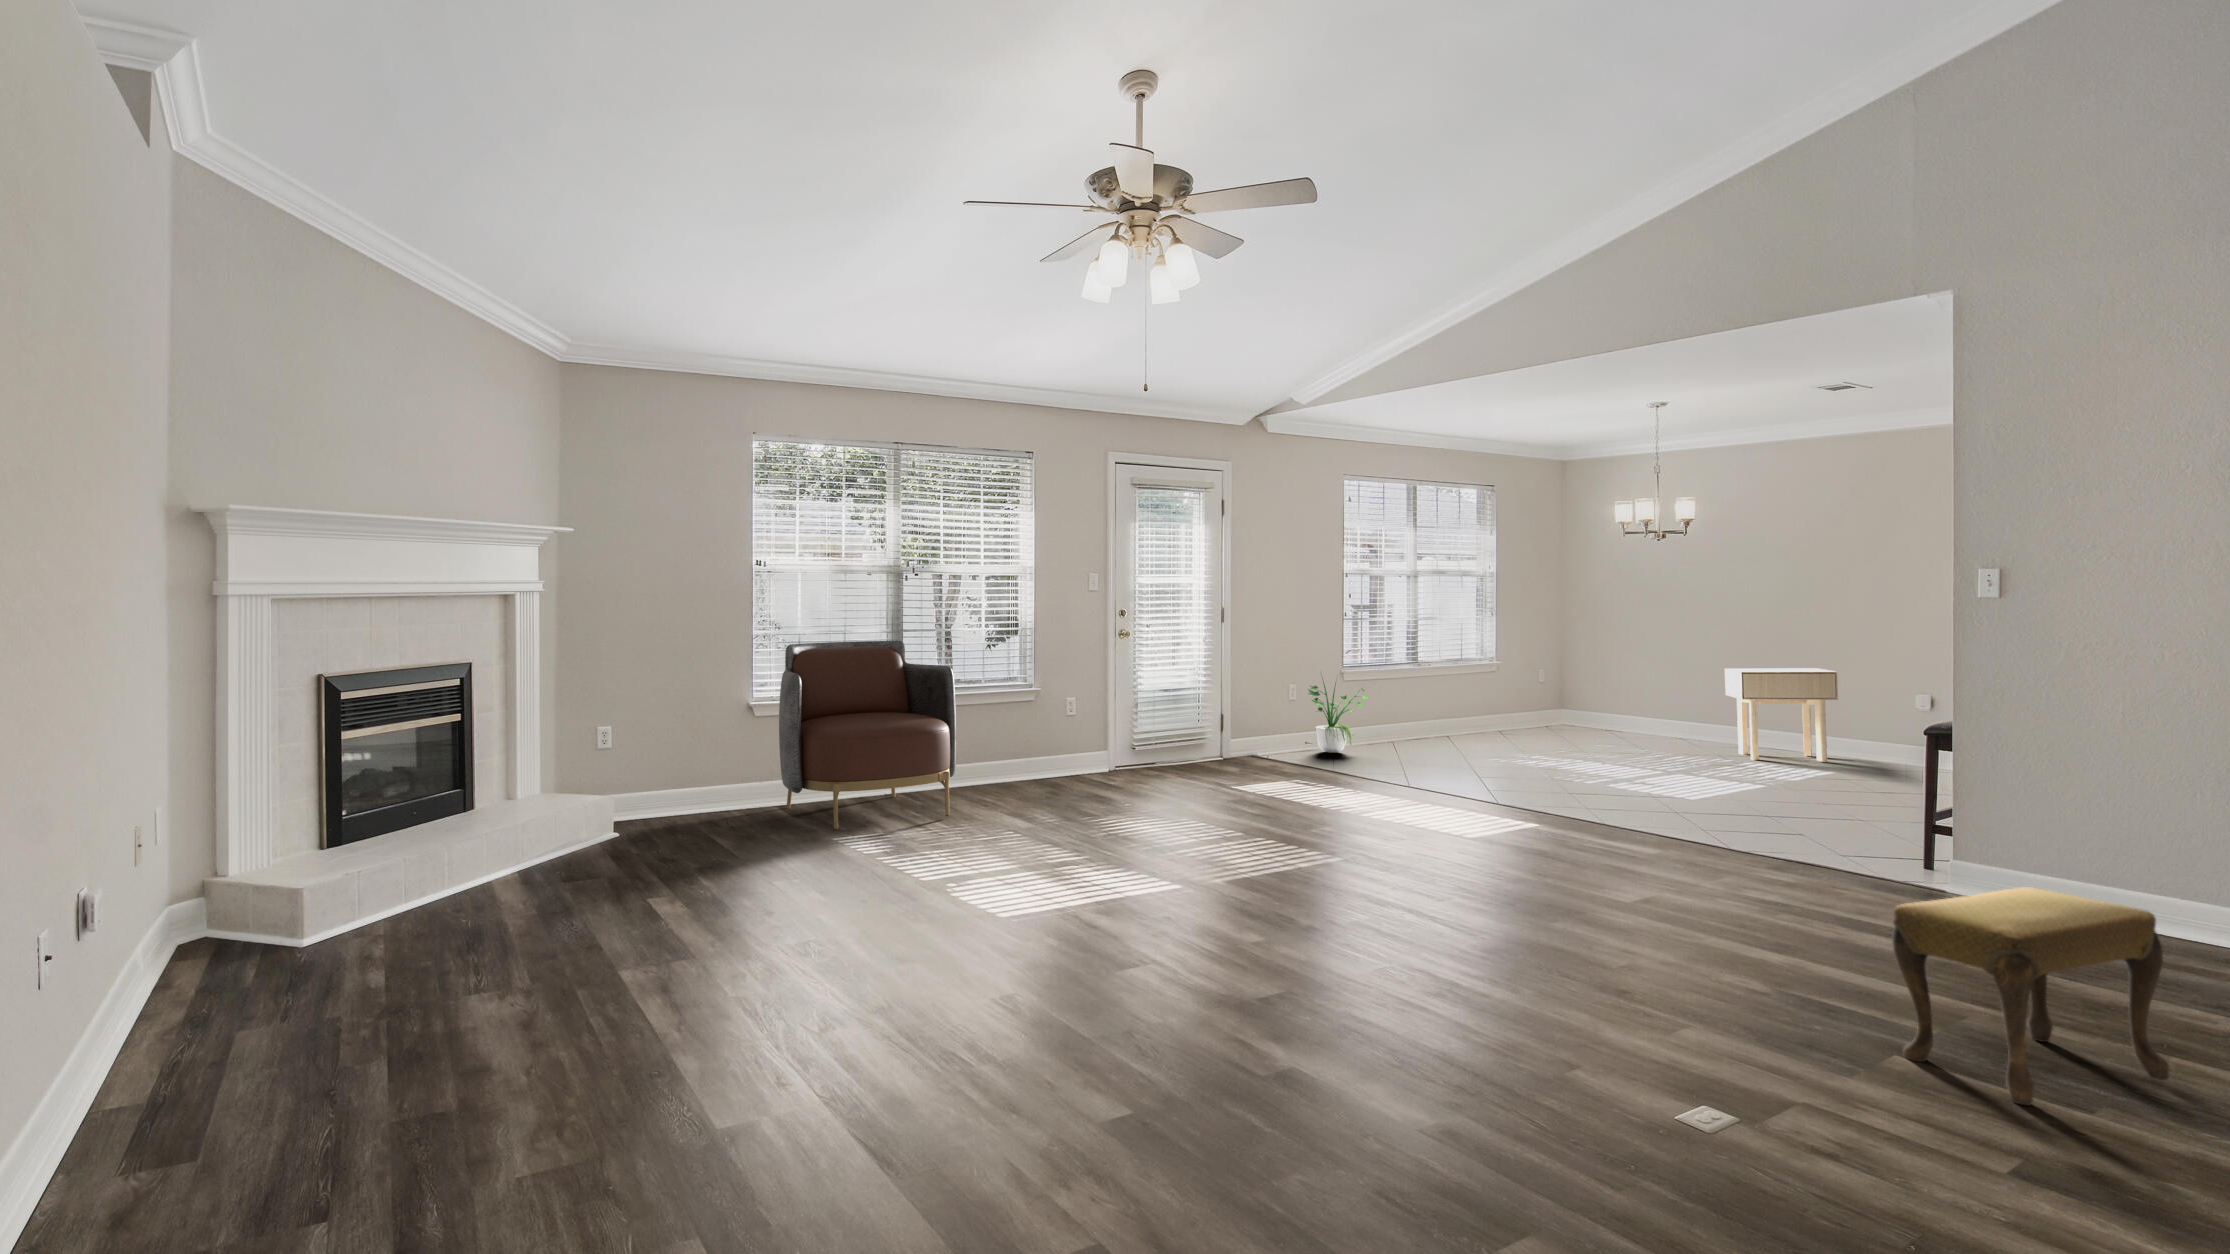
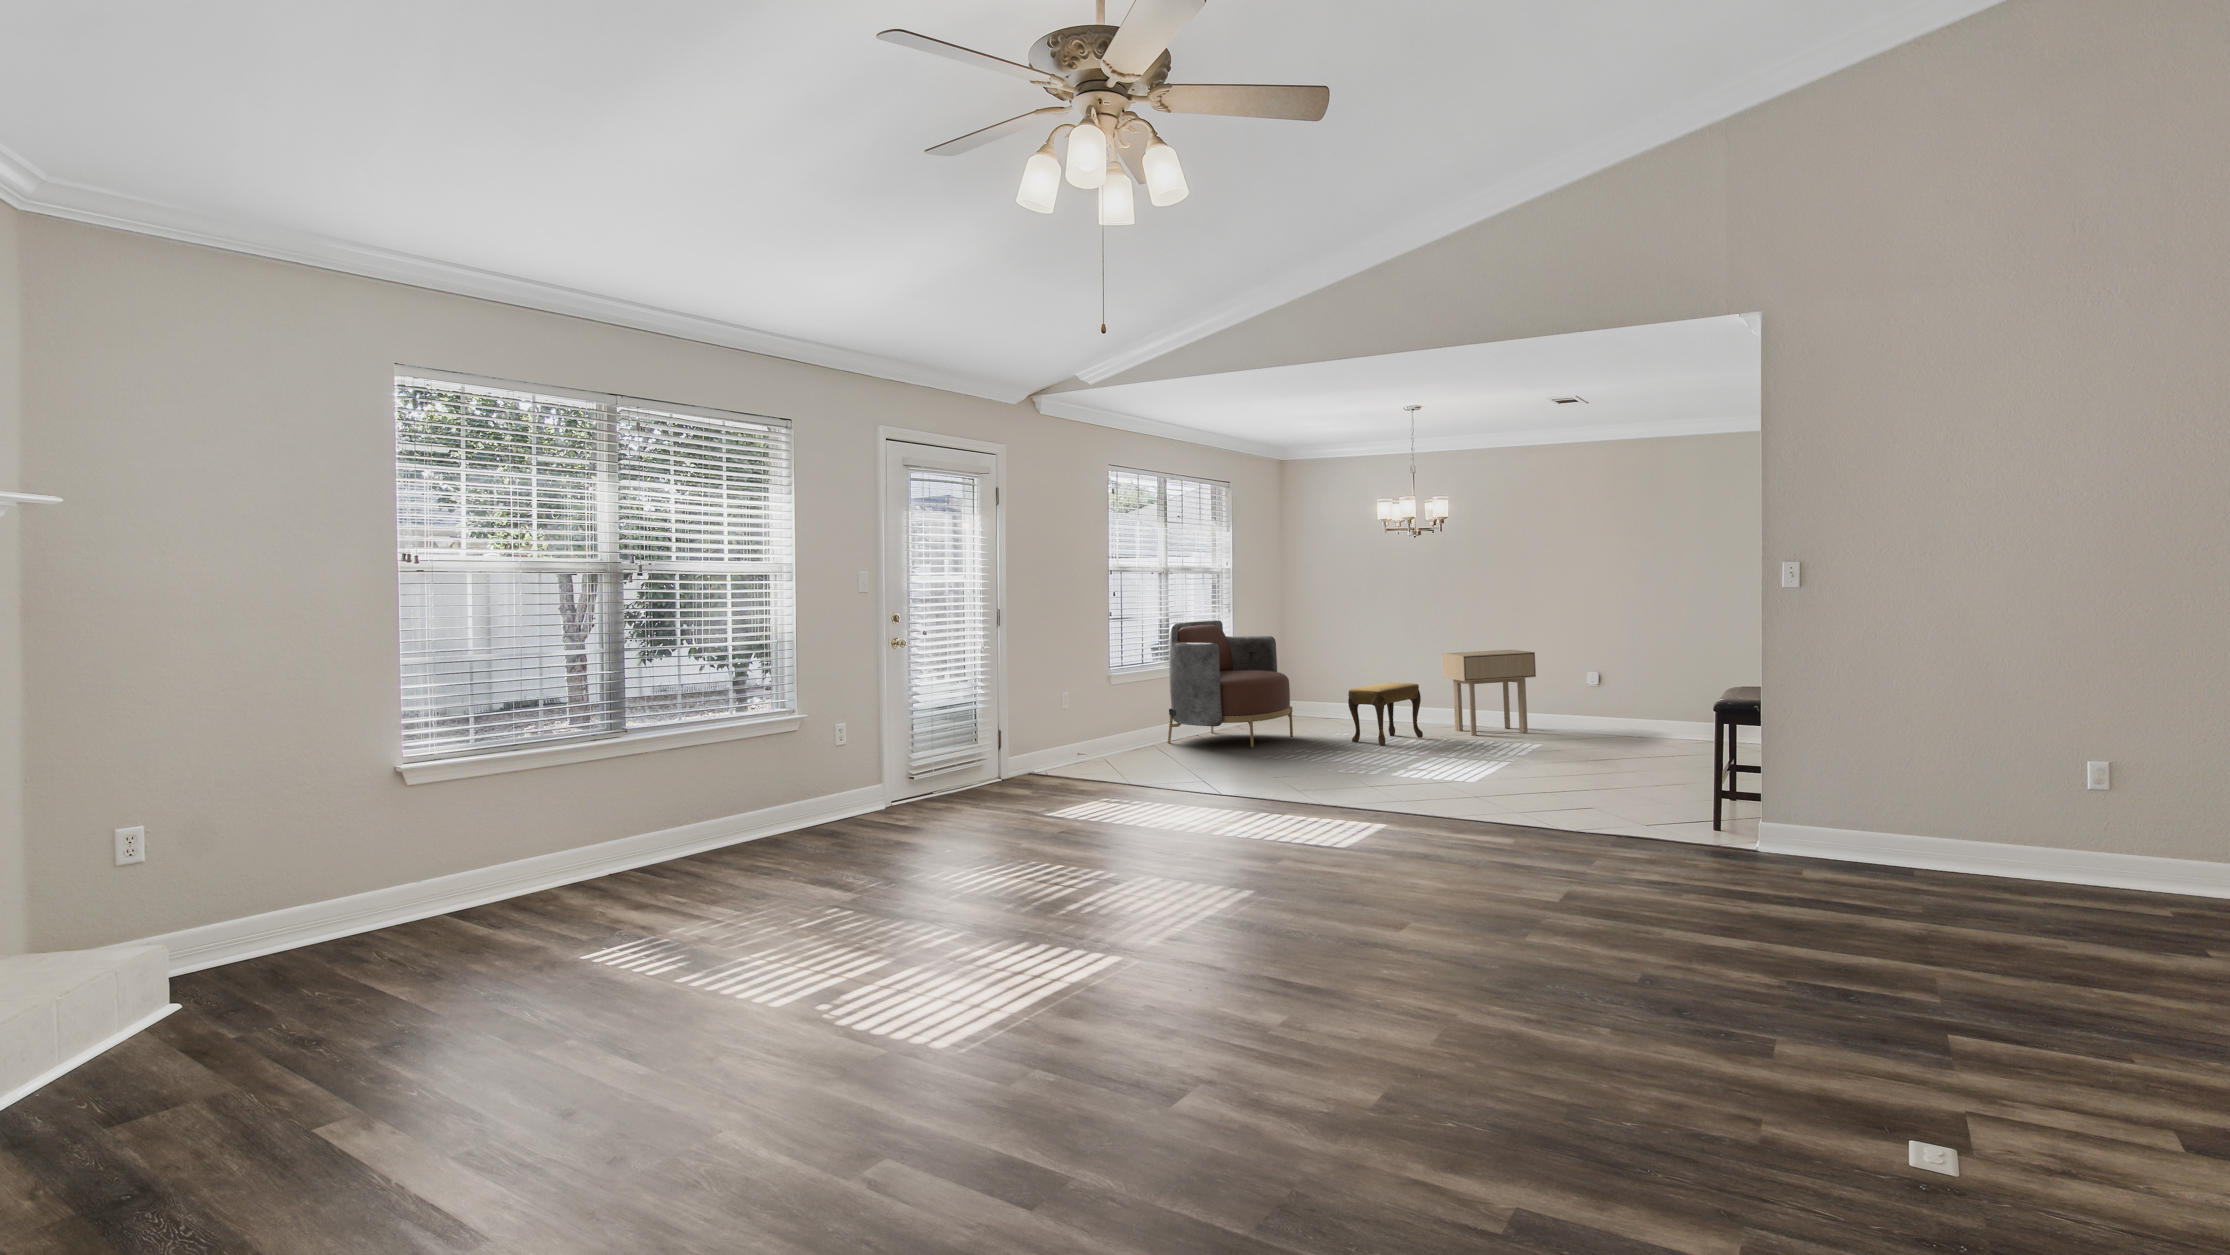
armchair: present [779,641,956,830] -> present [1168,621,1293,748]
potted plant: present [1308,678,1368,753] -> none [1080,672,1140,761]
footstool: present [1892,887,2169,1105] -> present [1348,682,1423,745]

